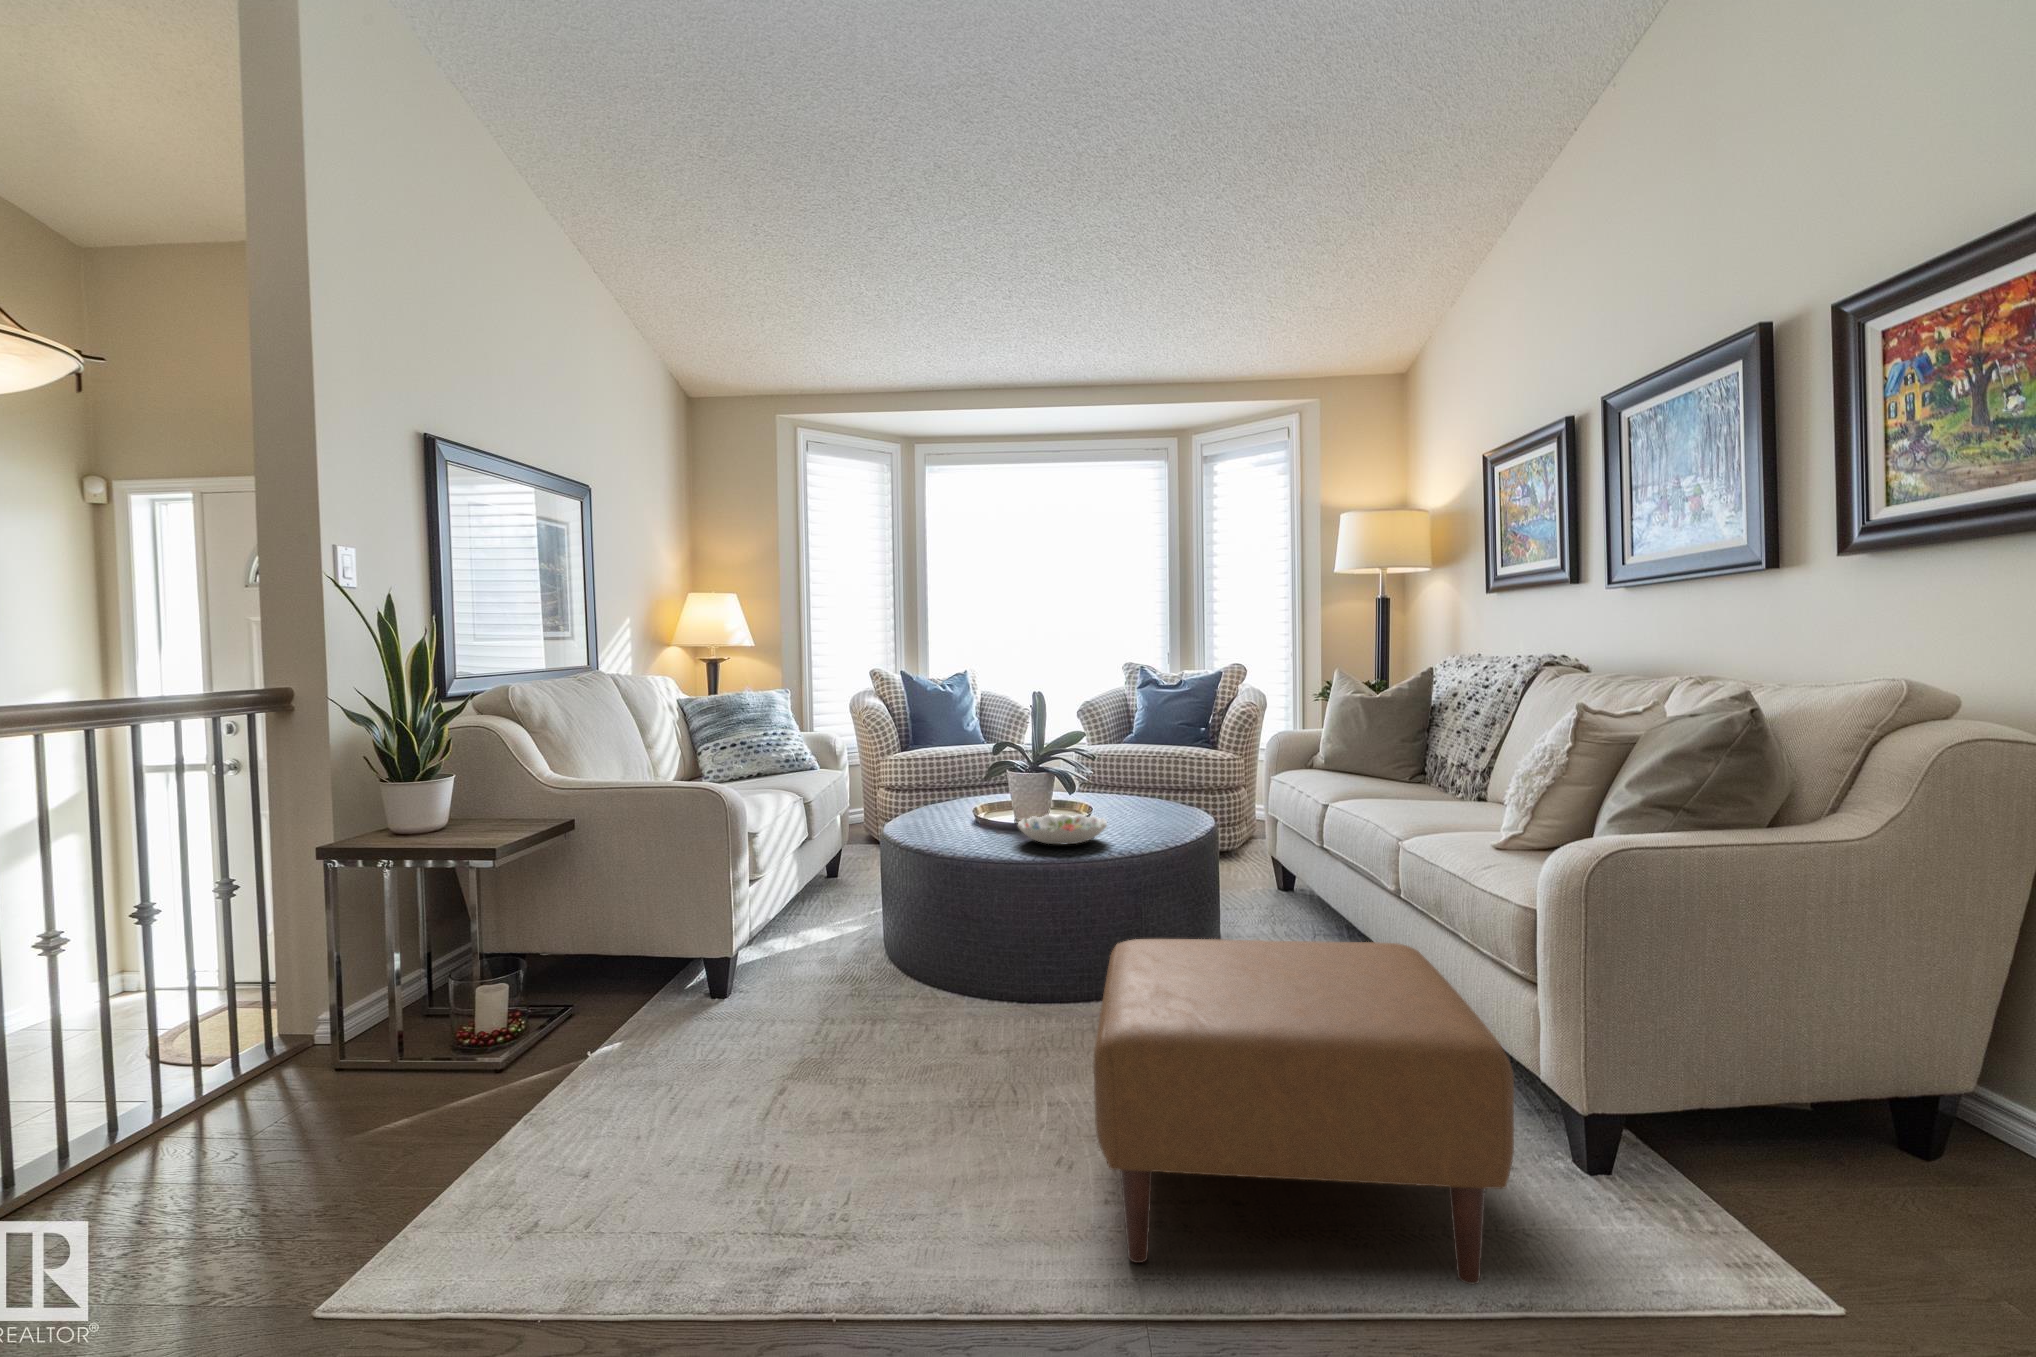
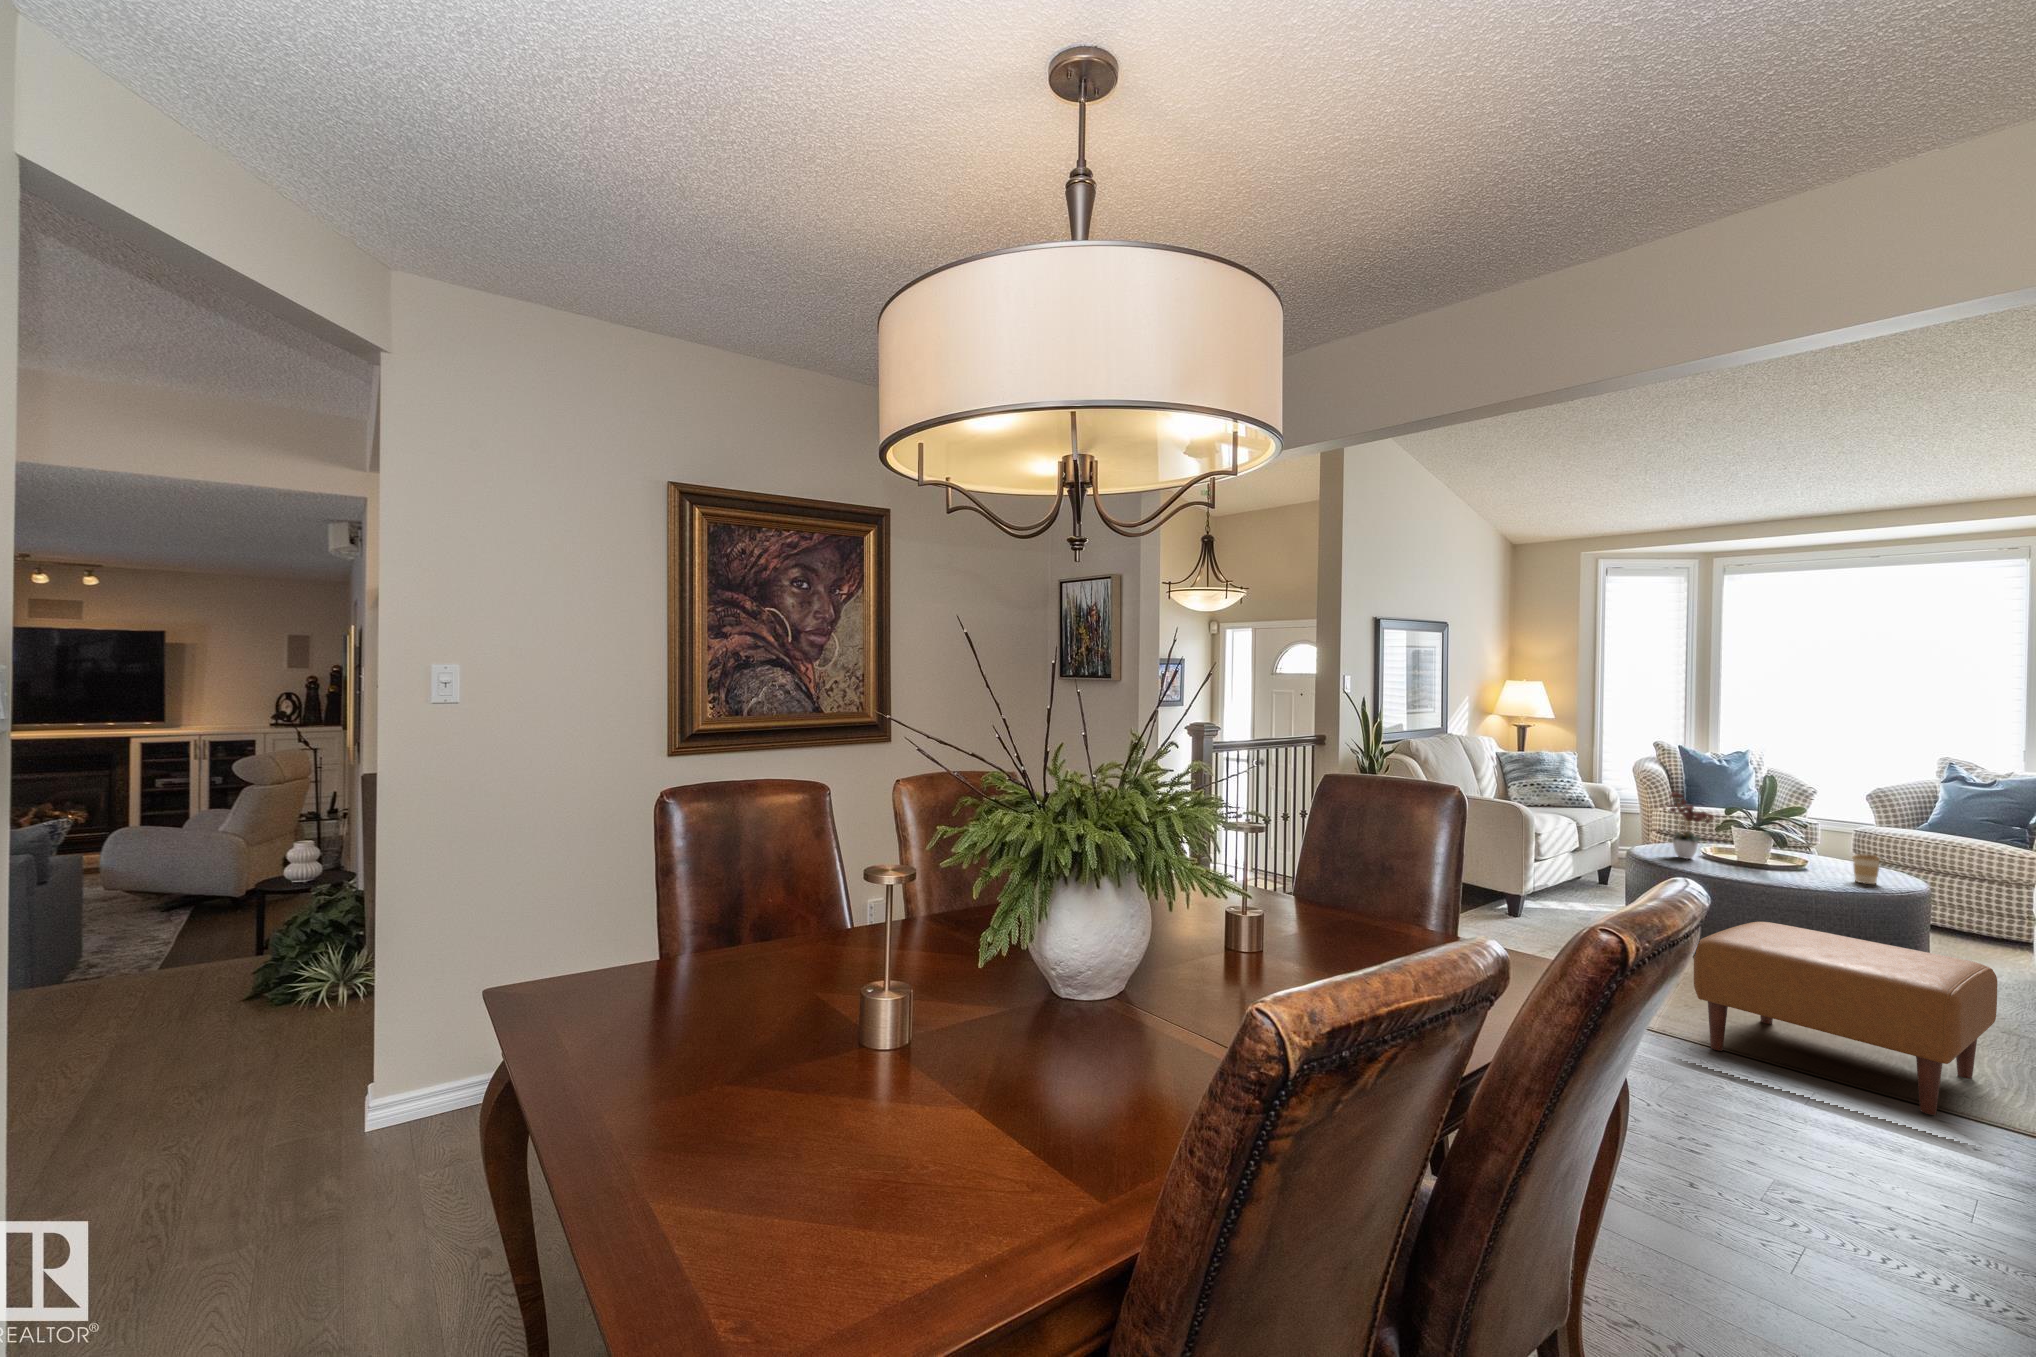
flower arrangement: none [921,725,993,832] -> present [1663,792,1714,859]
coffee cup: none [1140,786,1169,827] -> present [1852,855,1880,884]
decorative bowl: present [1018,814,1107,844] -> none [1728,857,1808,879]

